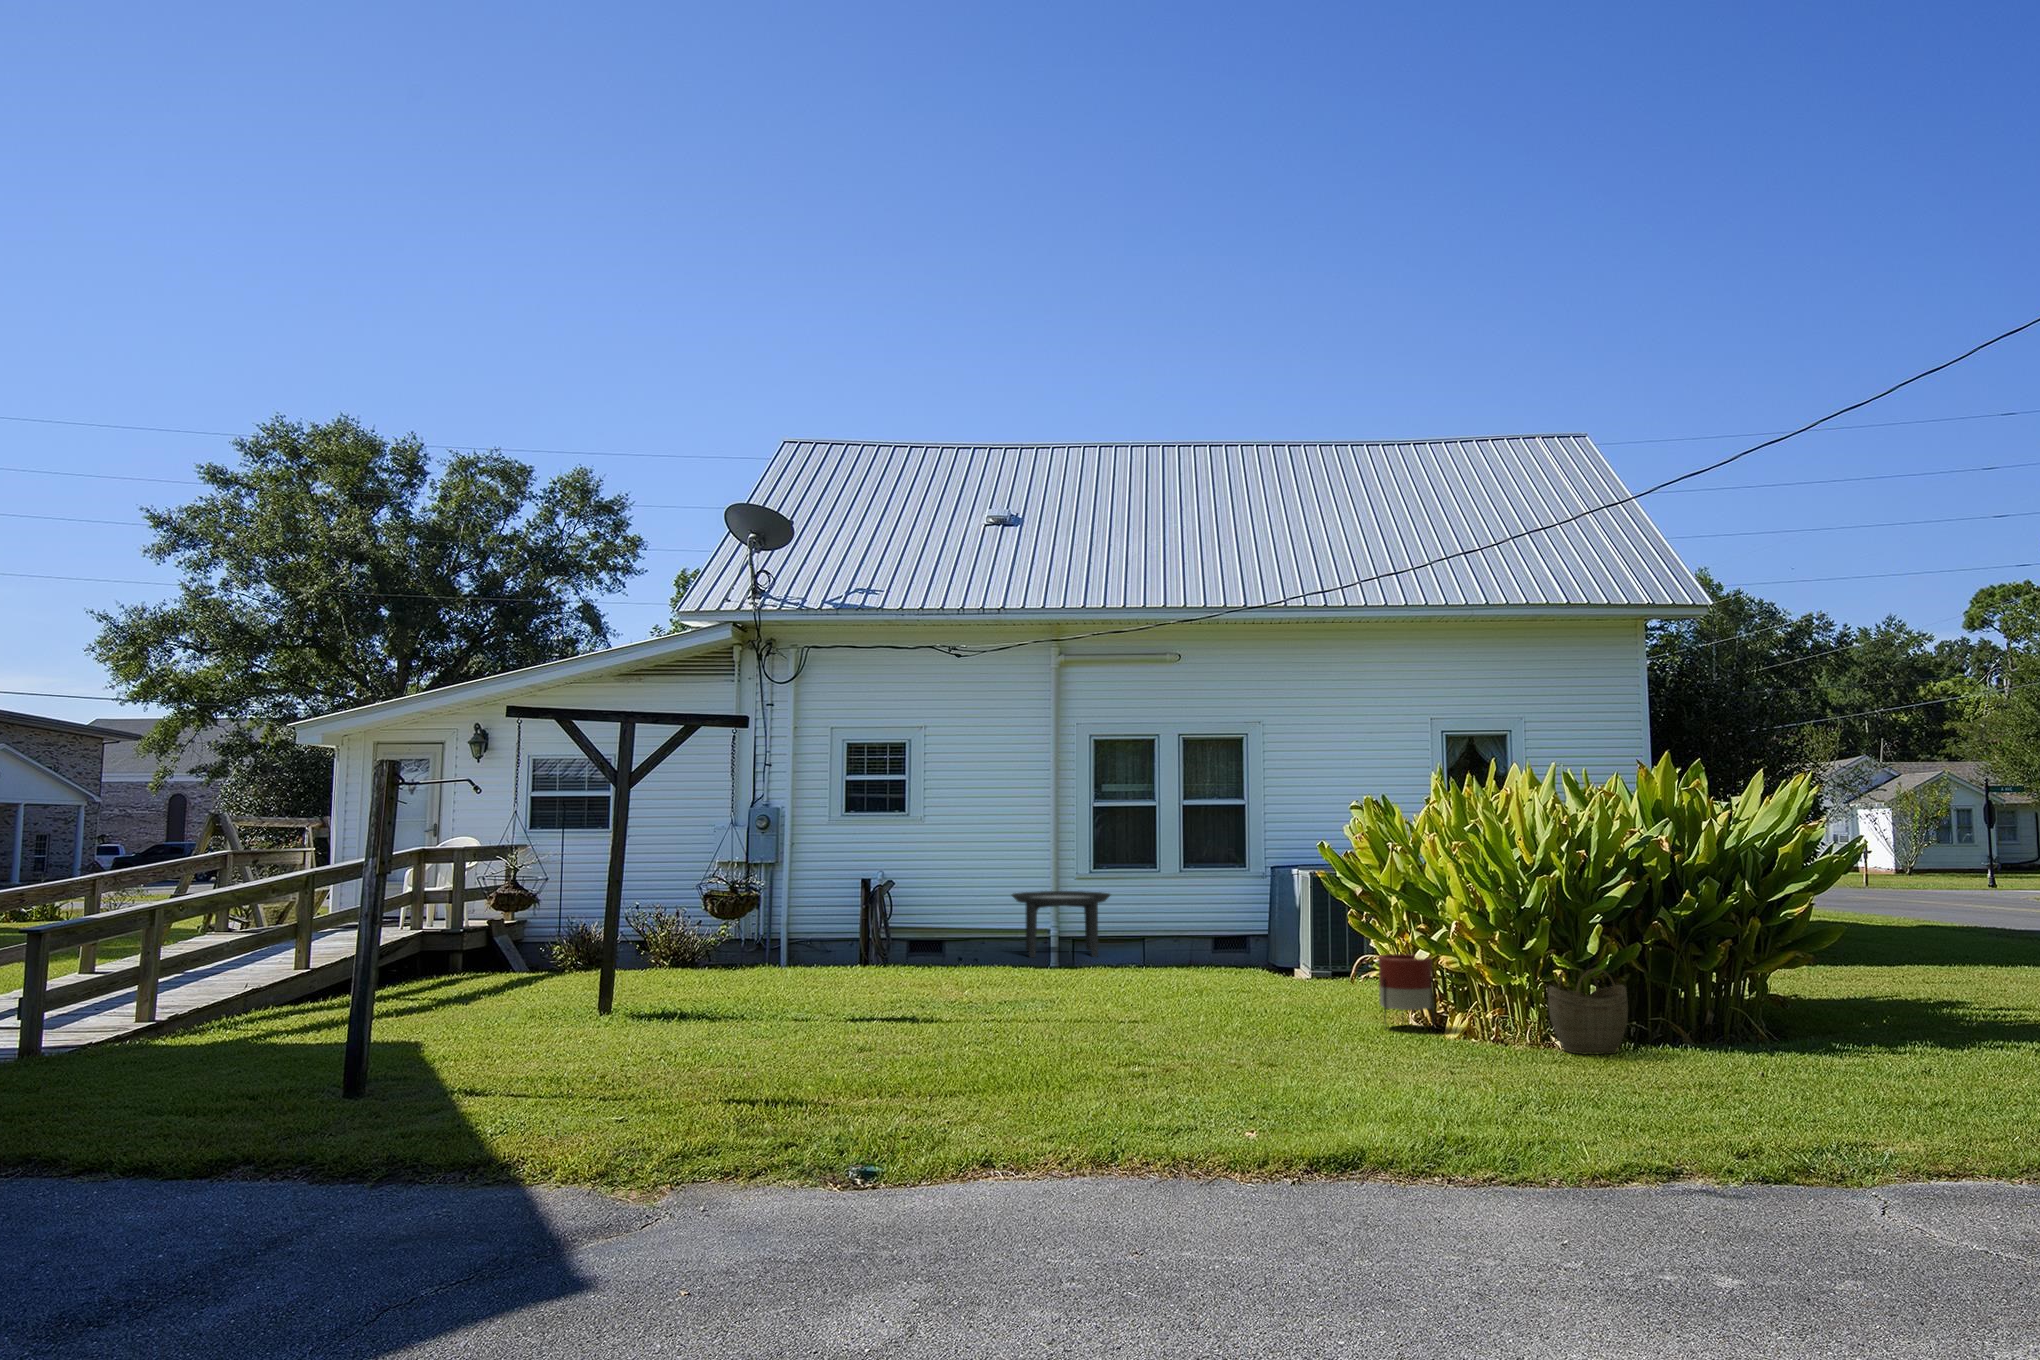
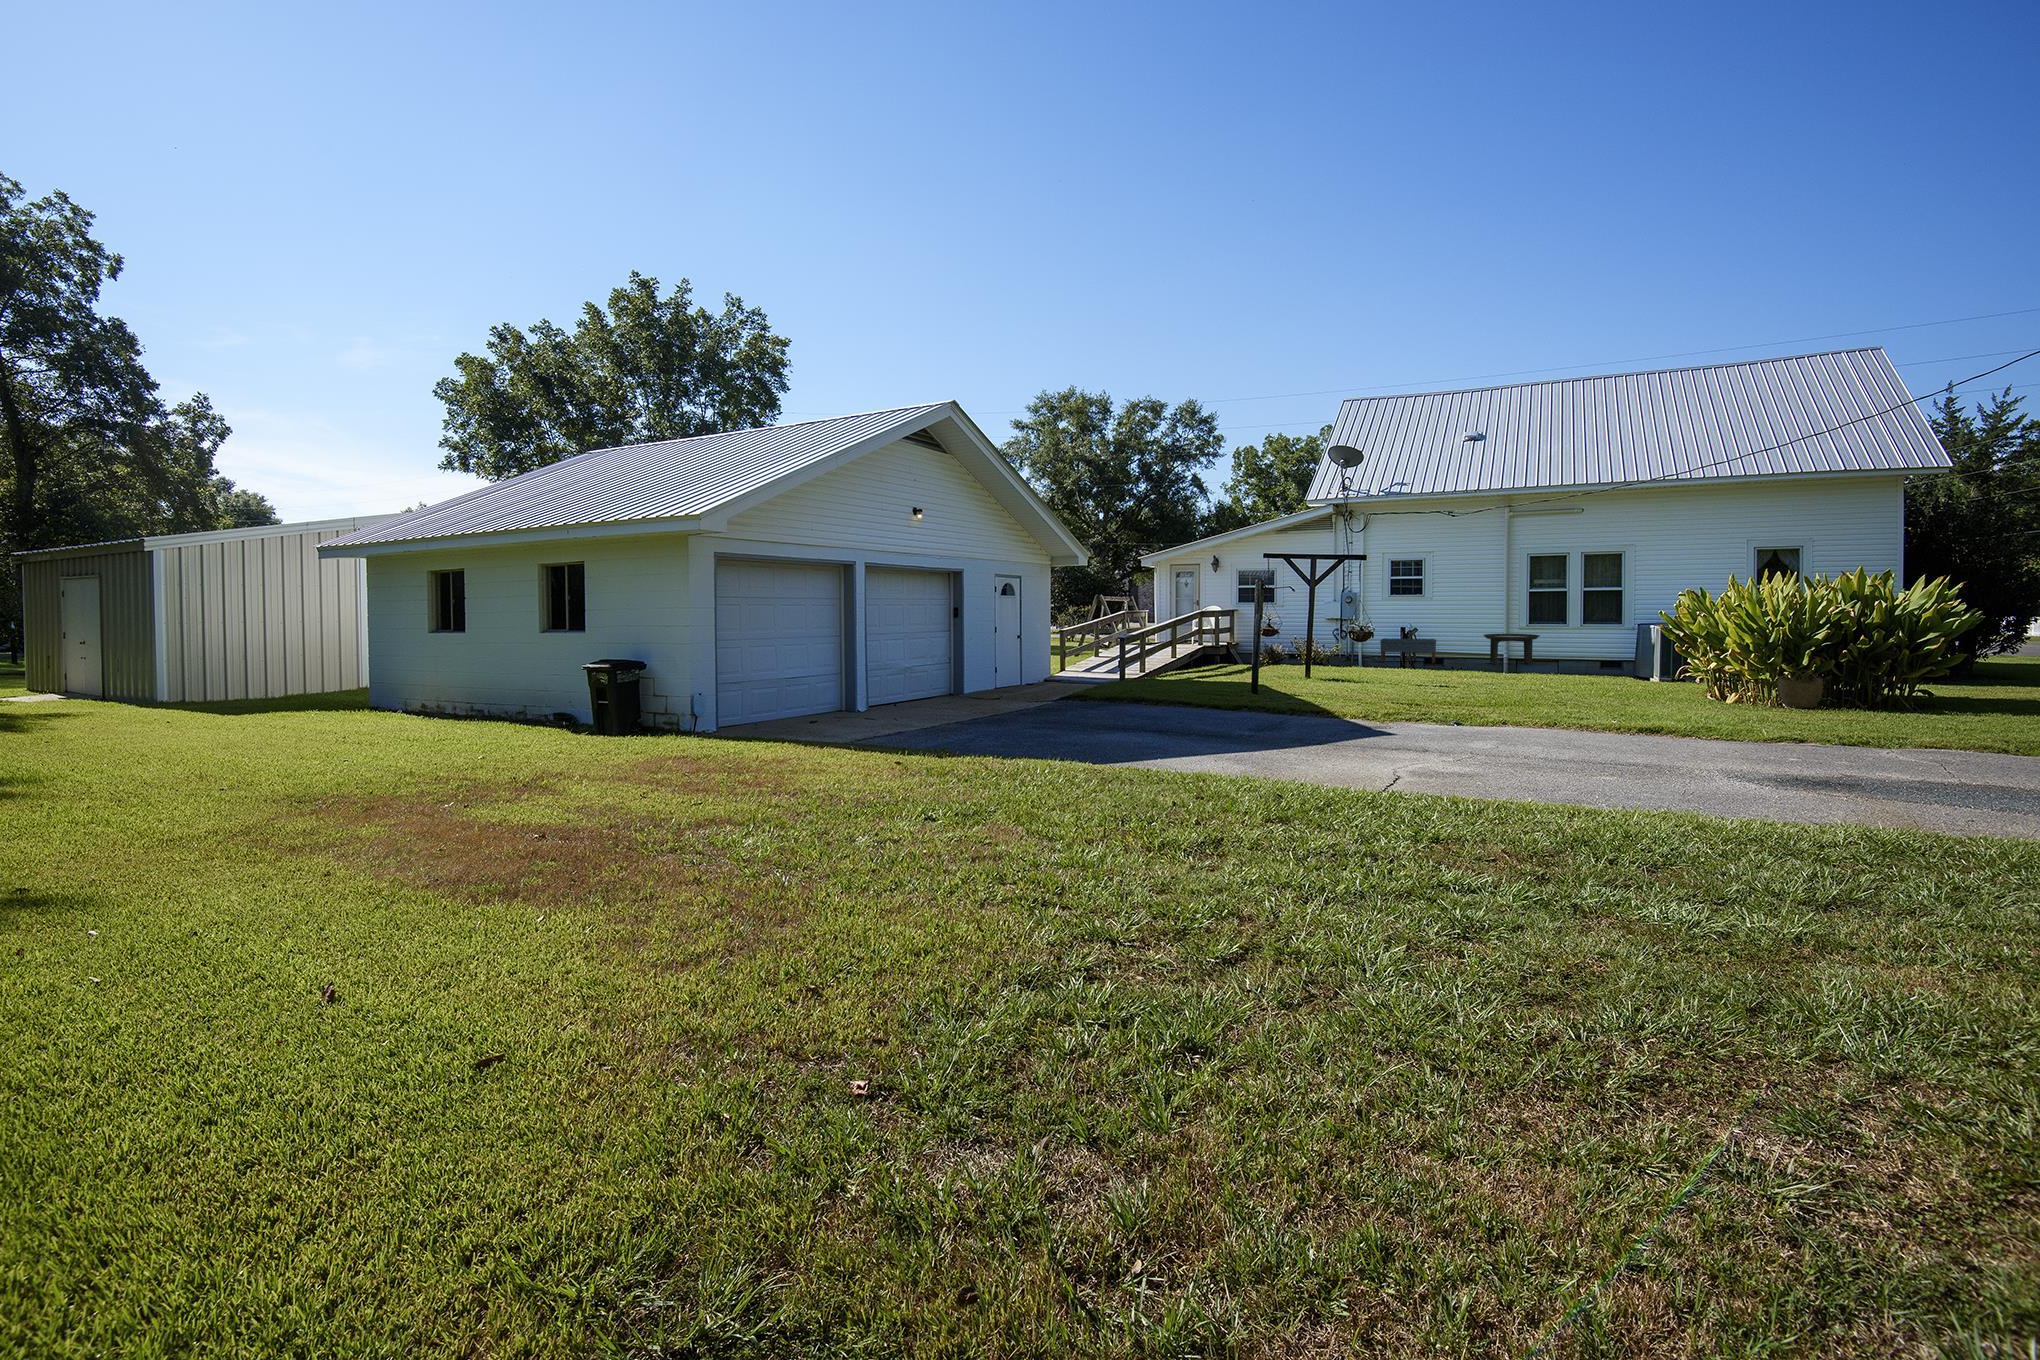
bench: none [816,904,926,957] -> present [1380,638,1436,663]
planter: present [1379,954,1434,1029] -> none [1689,664,1719,698]

